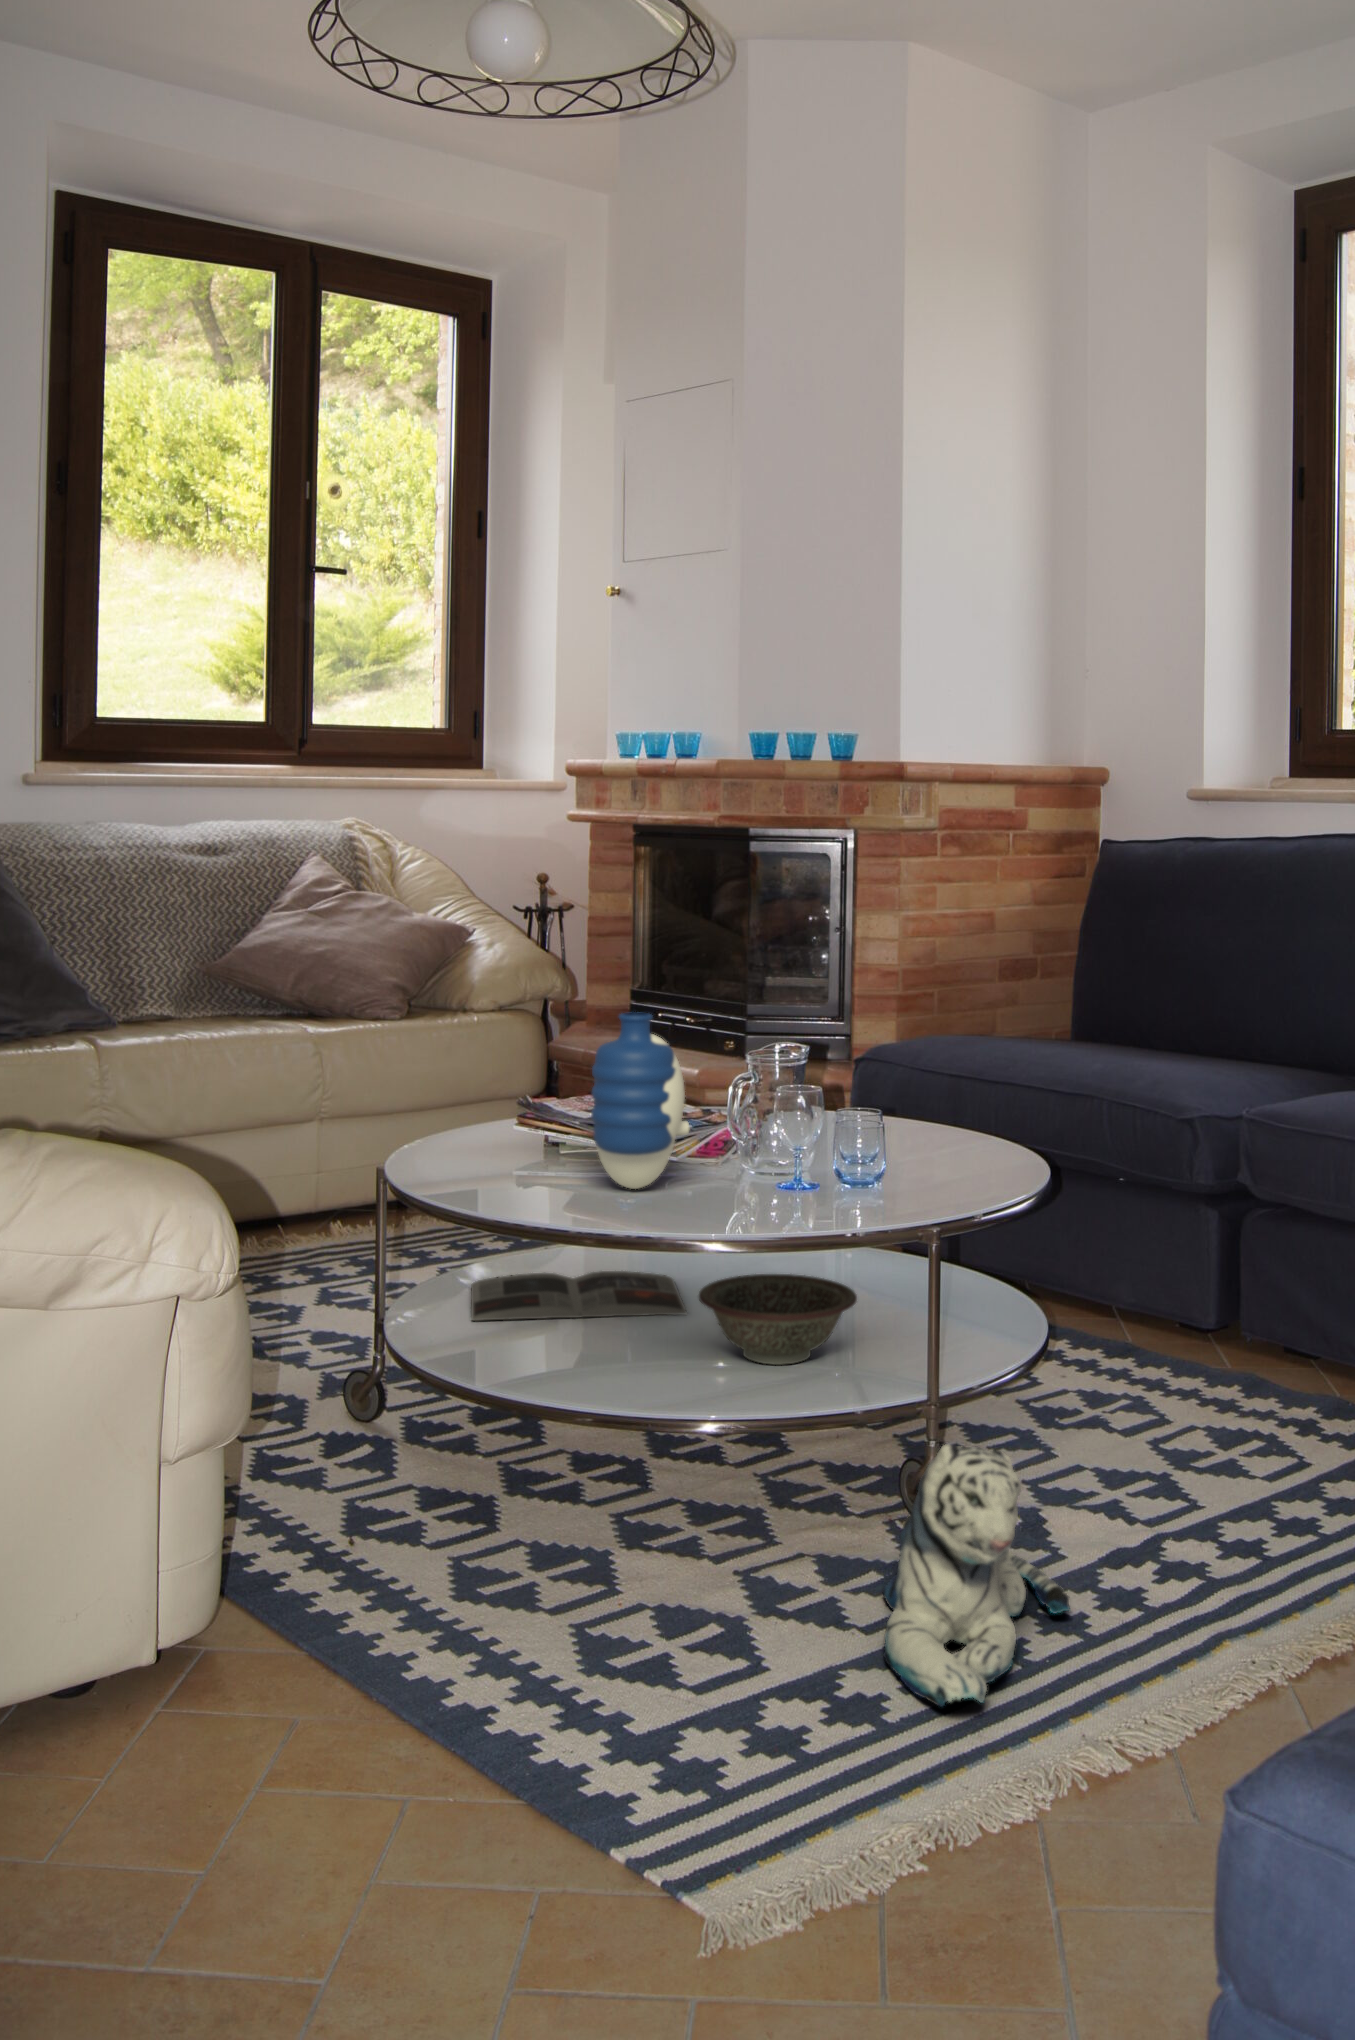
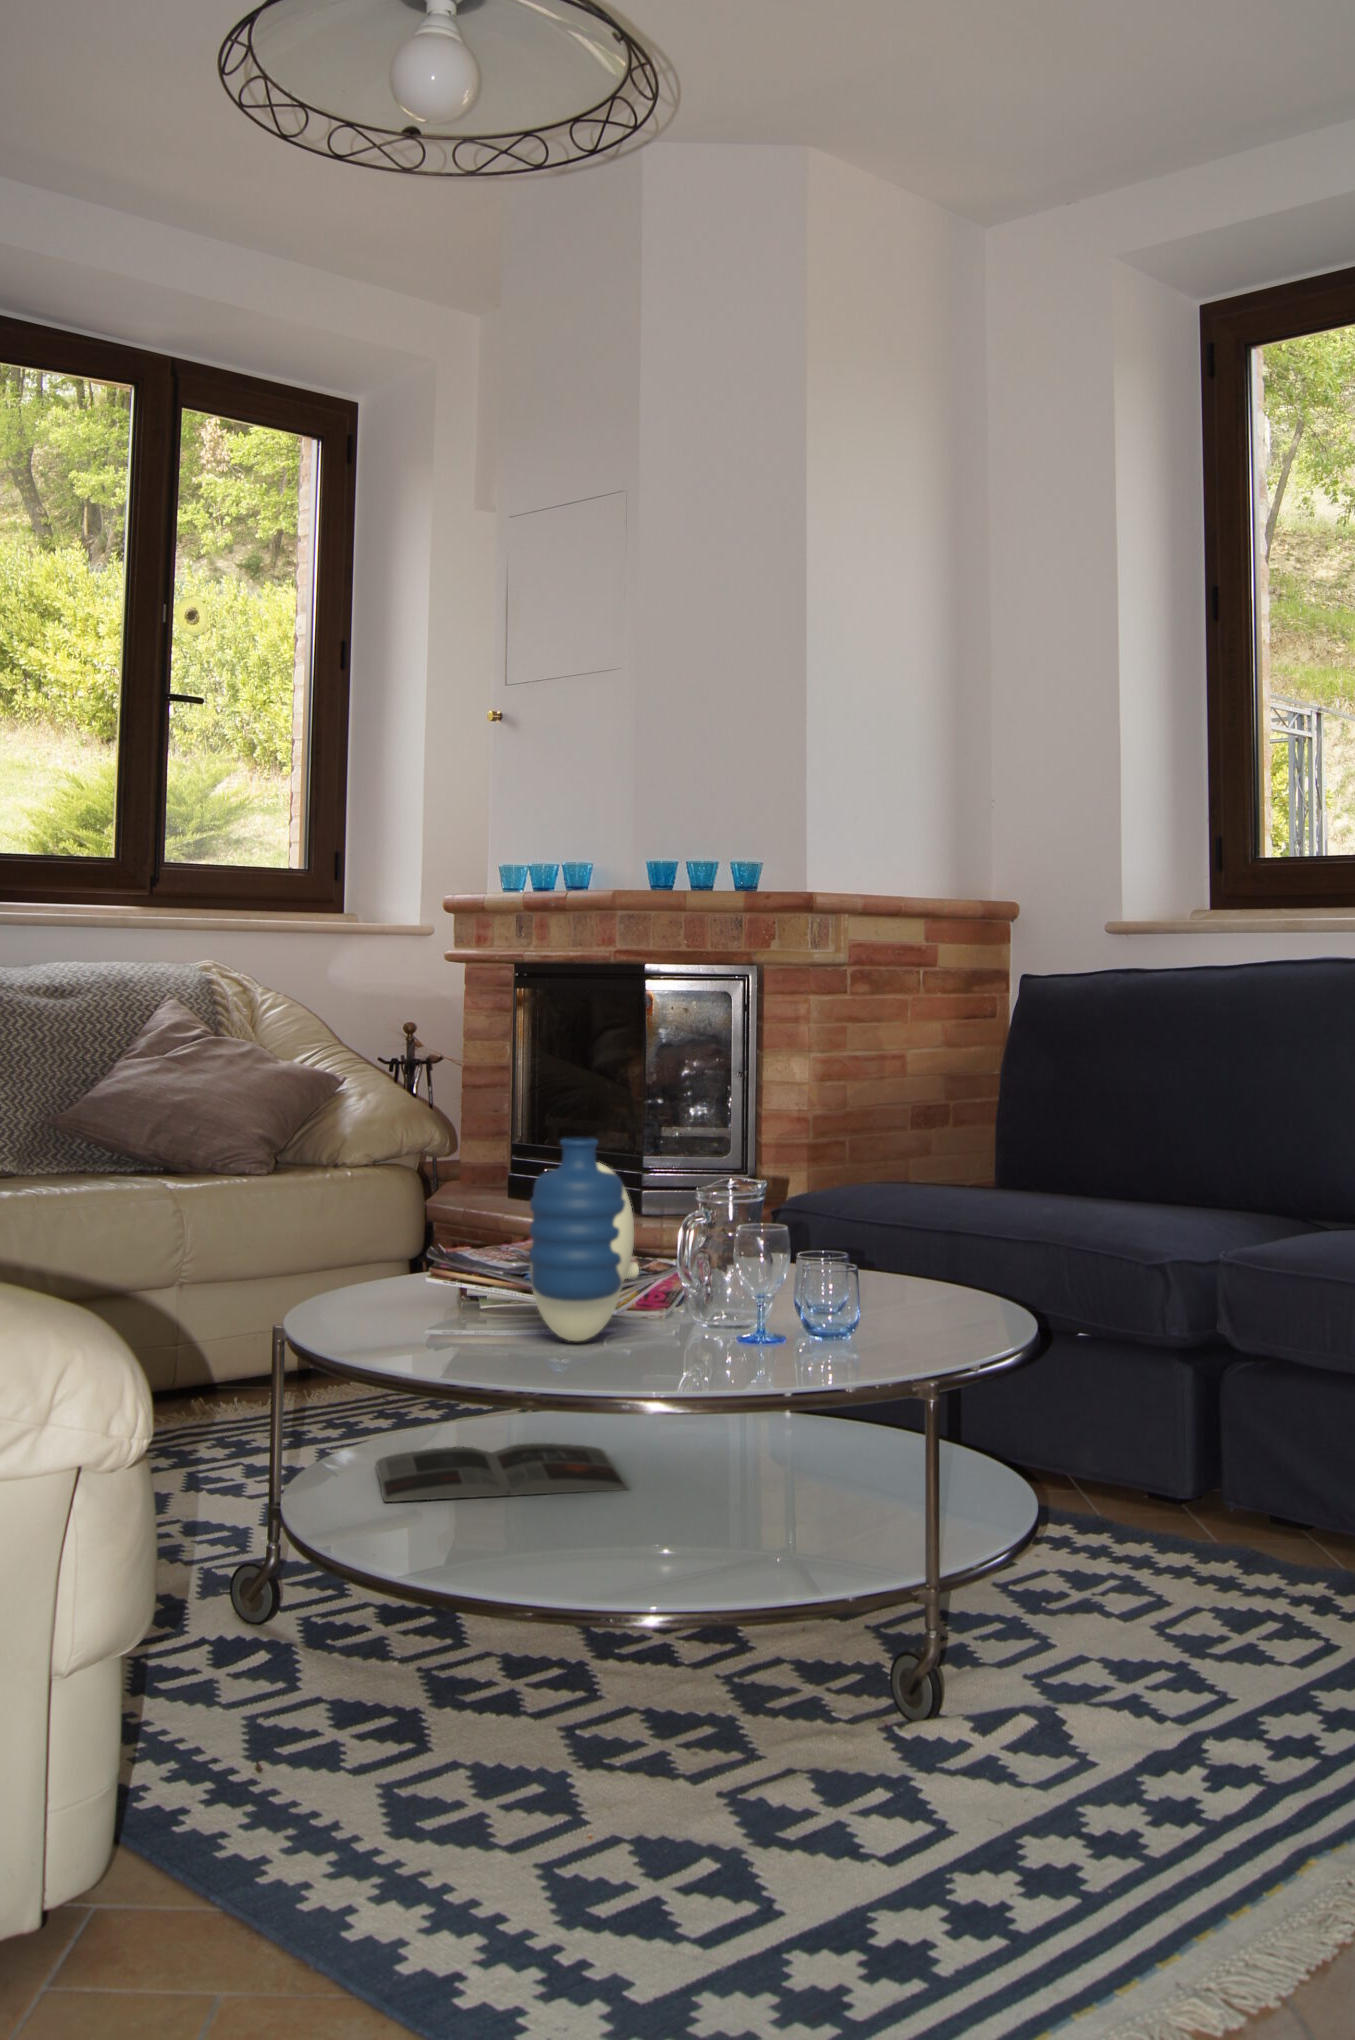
decorative bowl: present [699,1274,857,1365] -> none [654,1439,835,1543]
plush toy: present [882,1444,1070,1707] -> none [896,1628,1122,1954]

